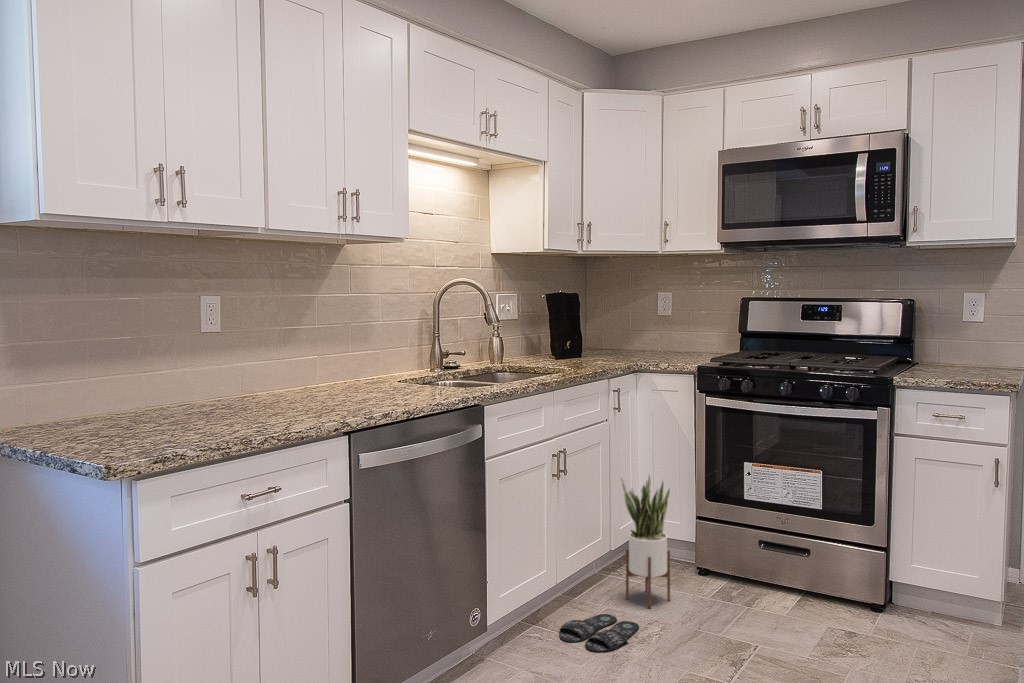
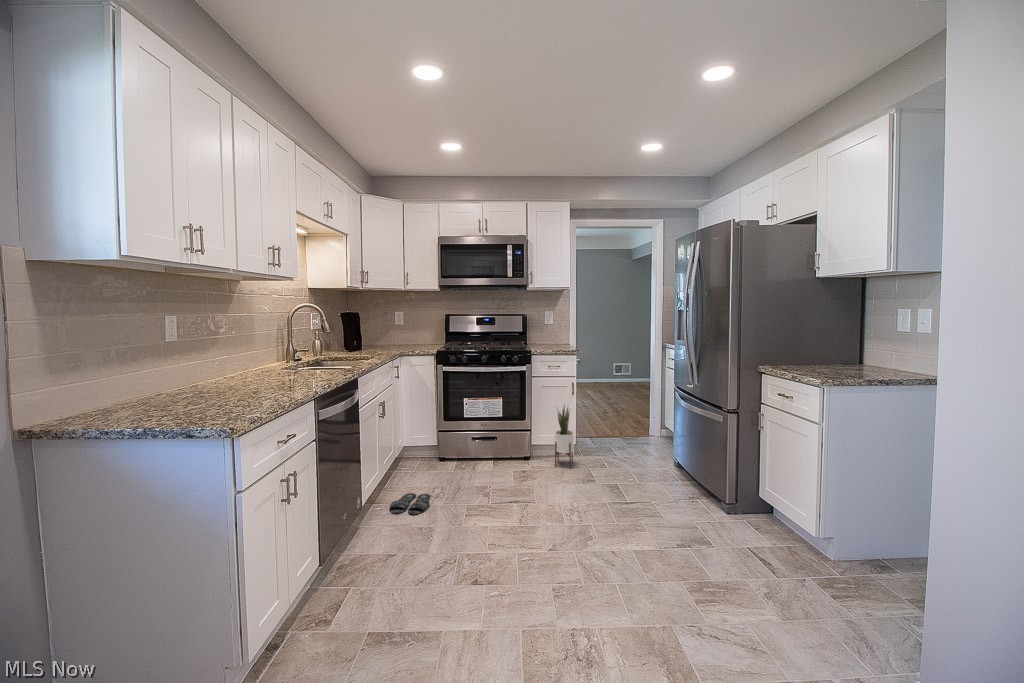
potted plant: present [621,475,670,608] -> present [555,404,574,468]

